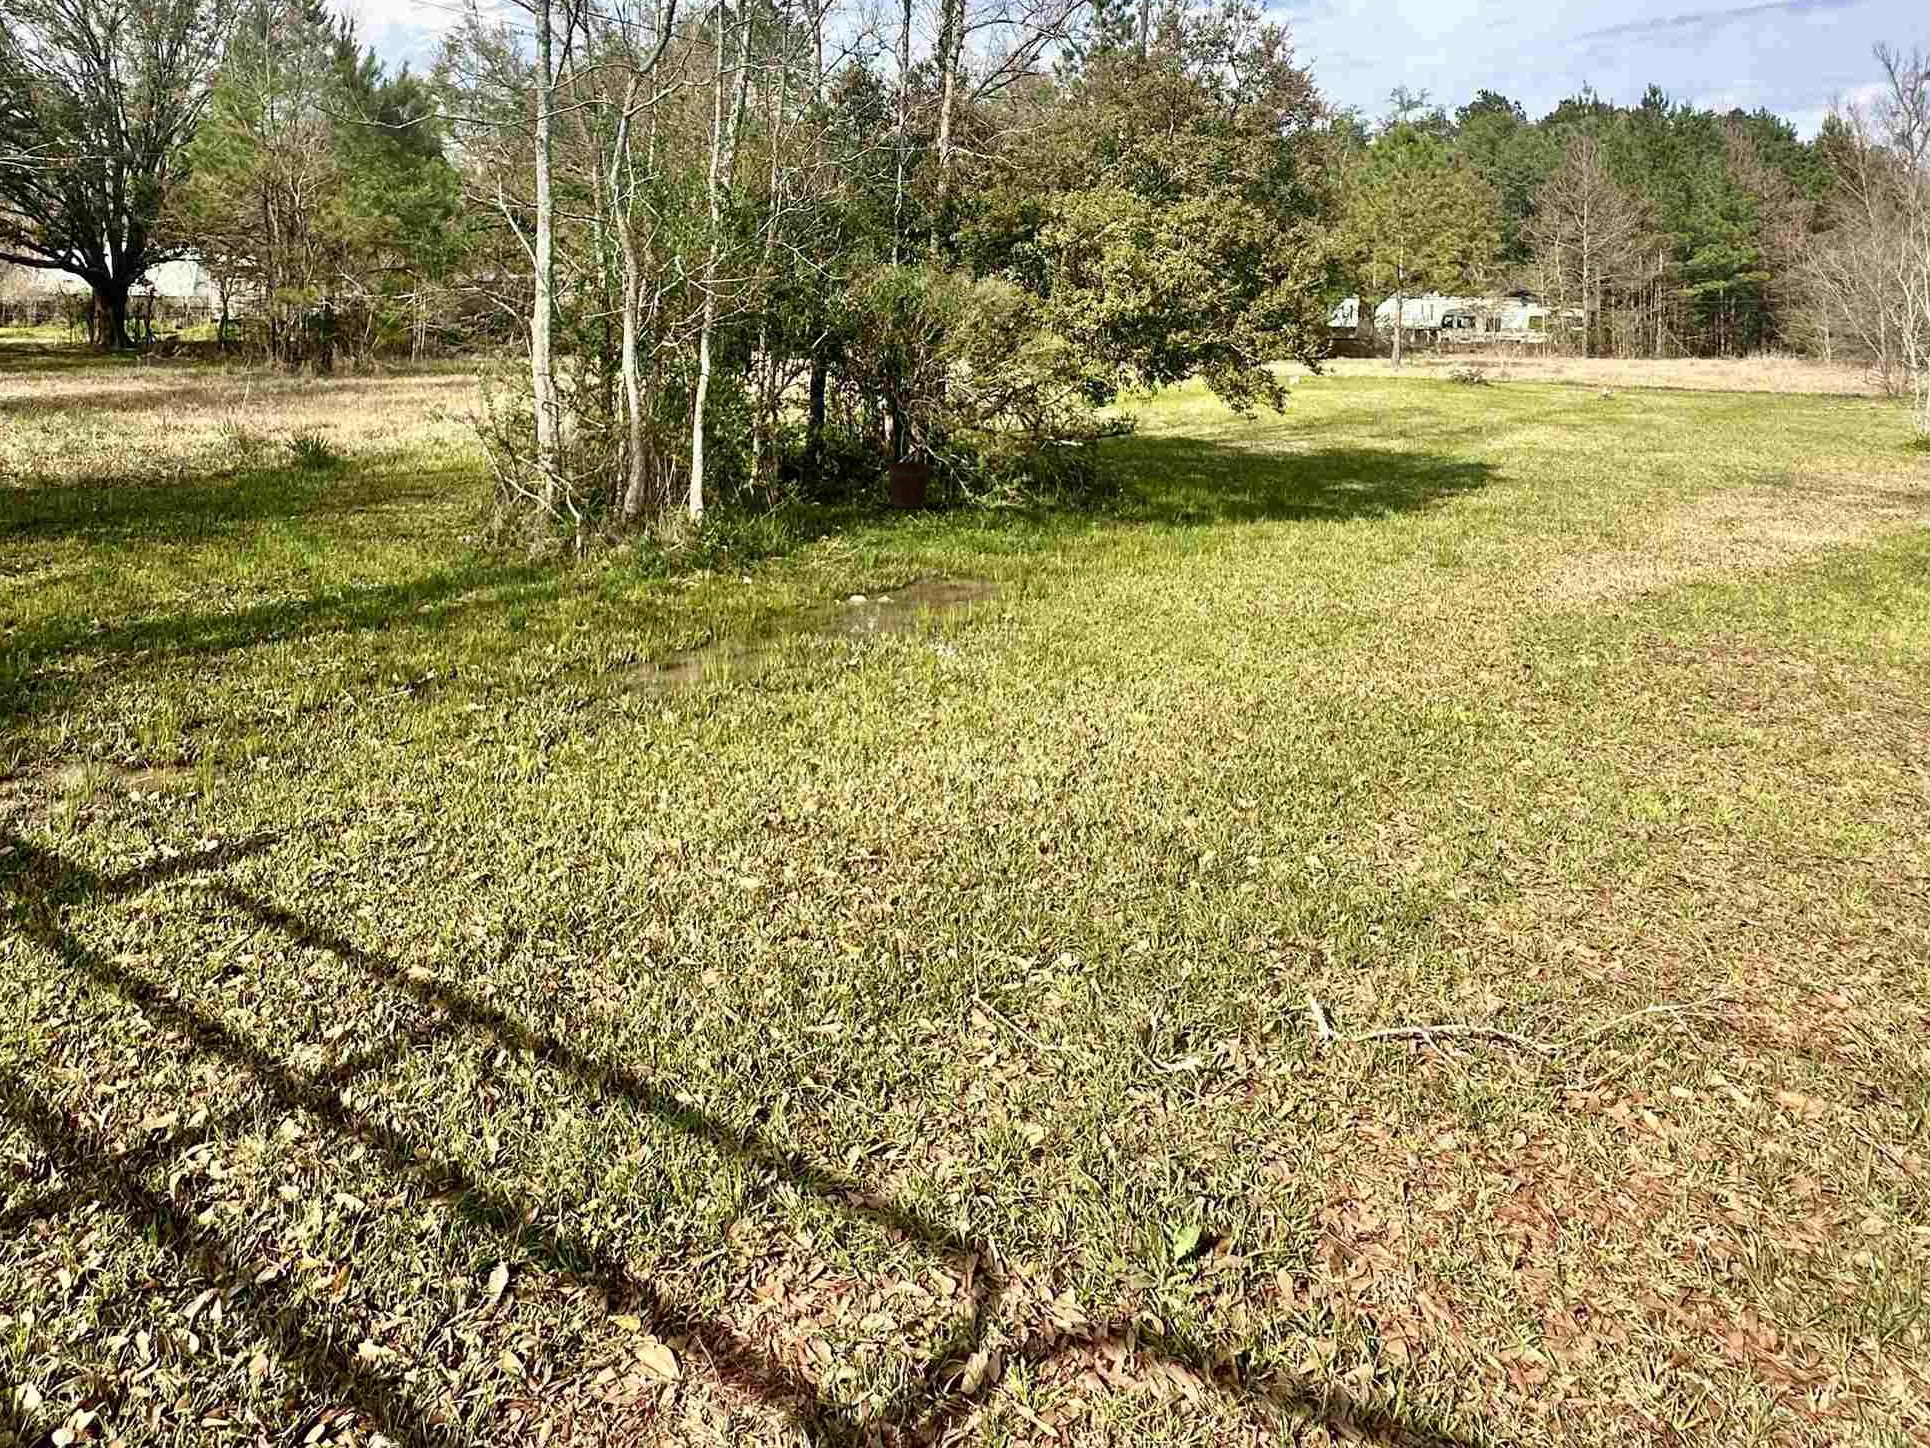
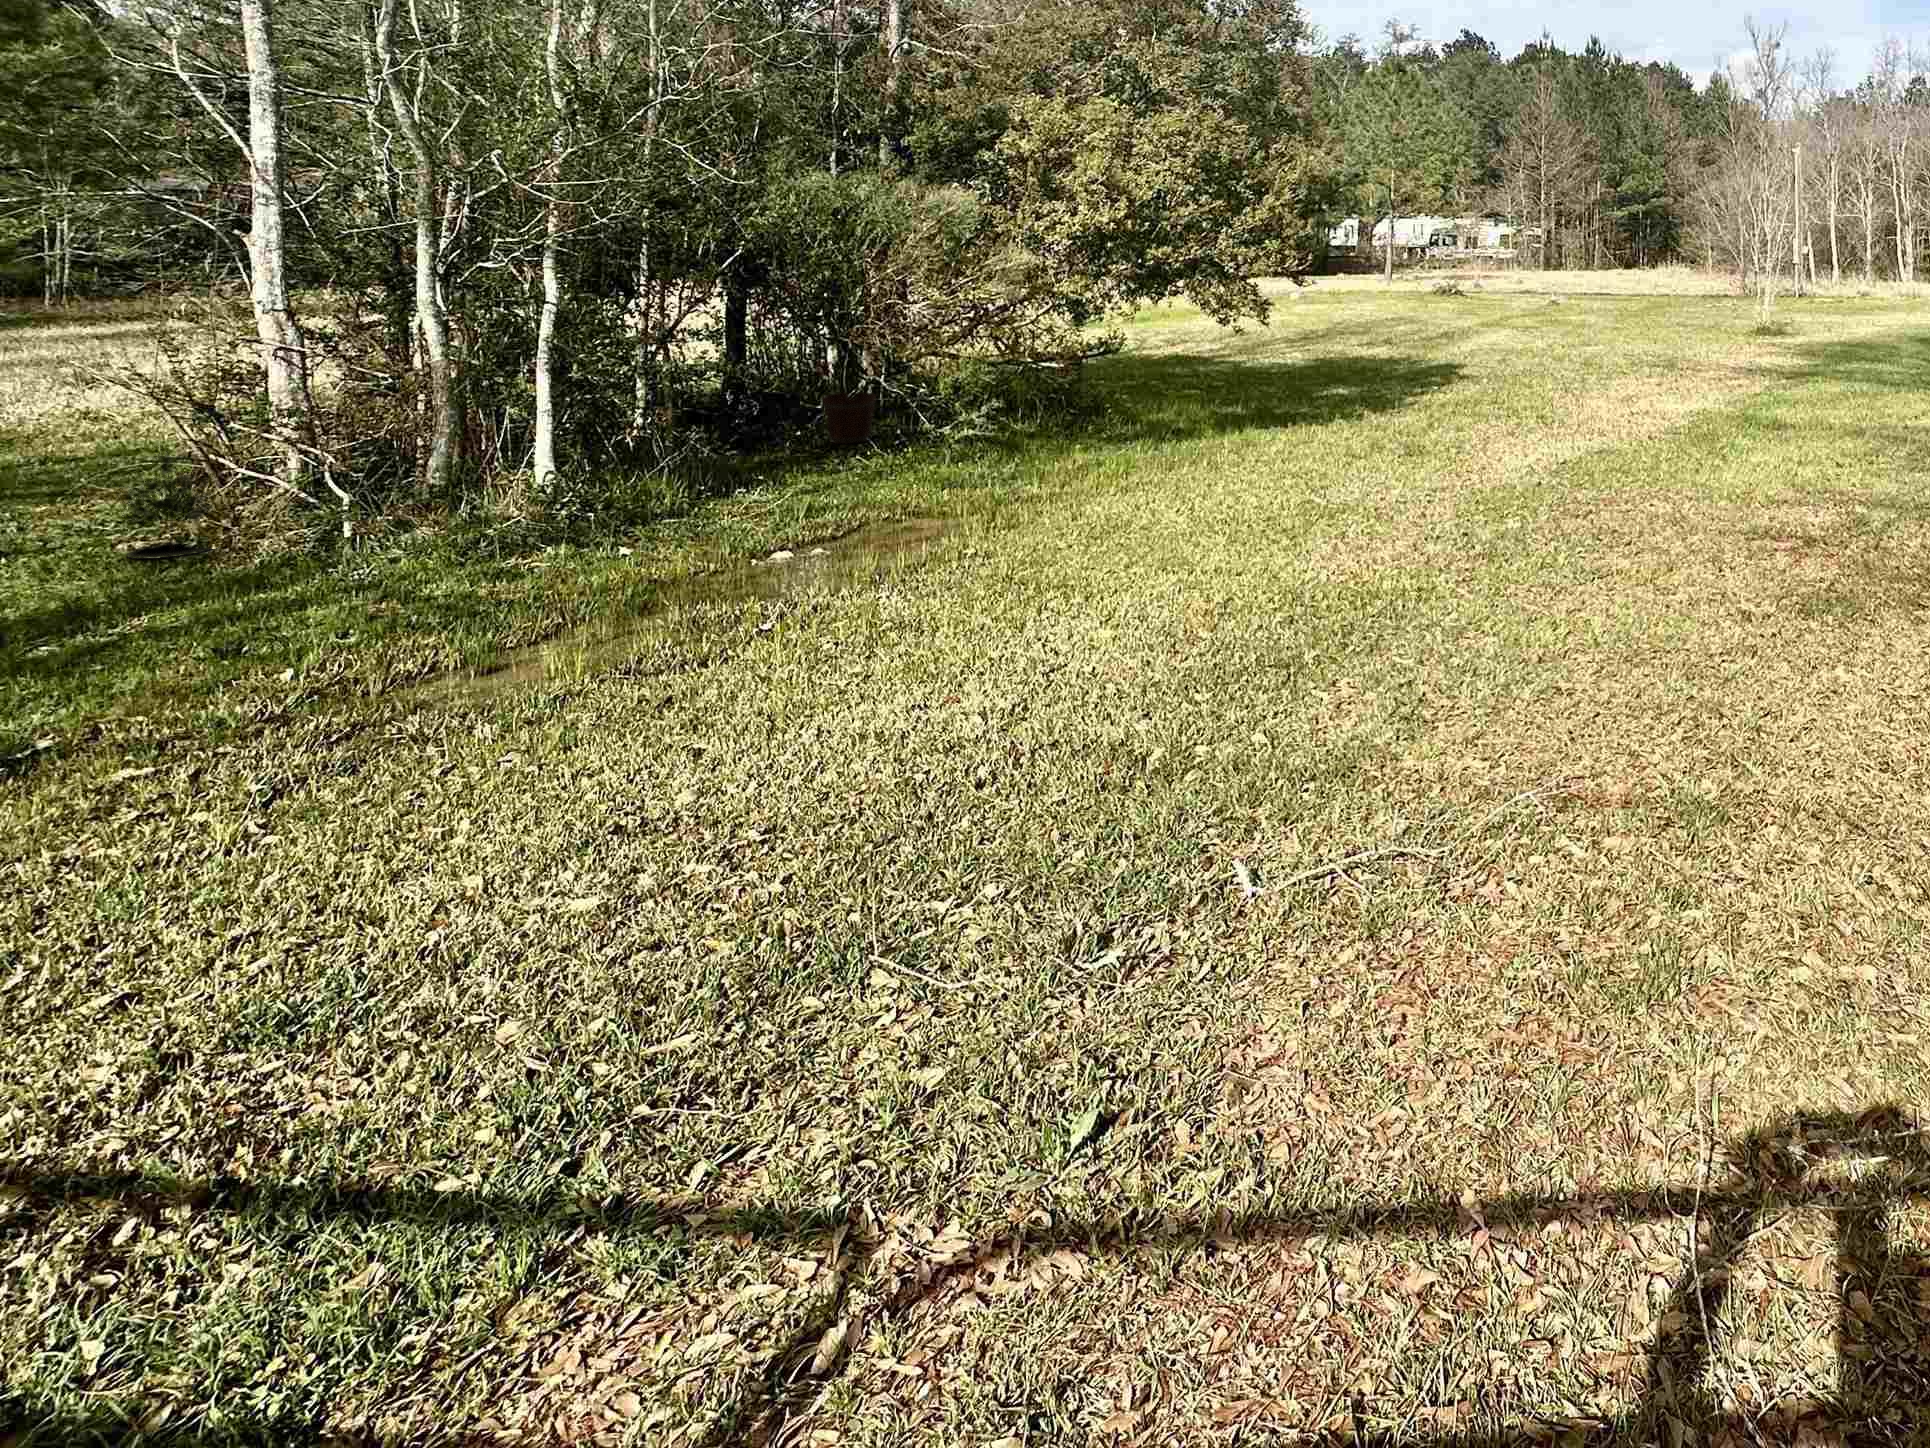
potted tree: none [449,469,509,556] -> present [108,445,216,559]

